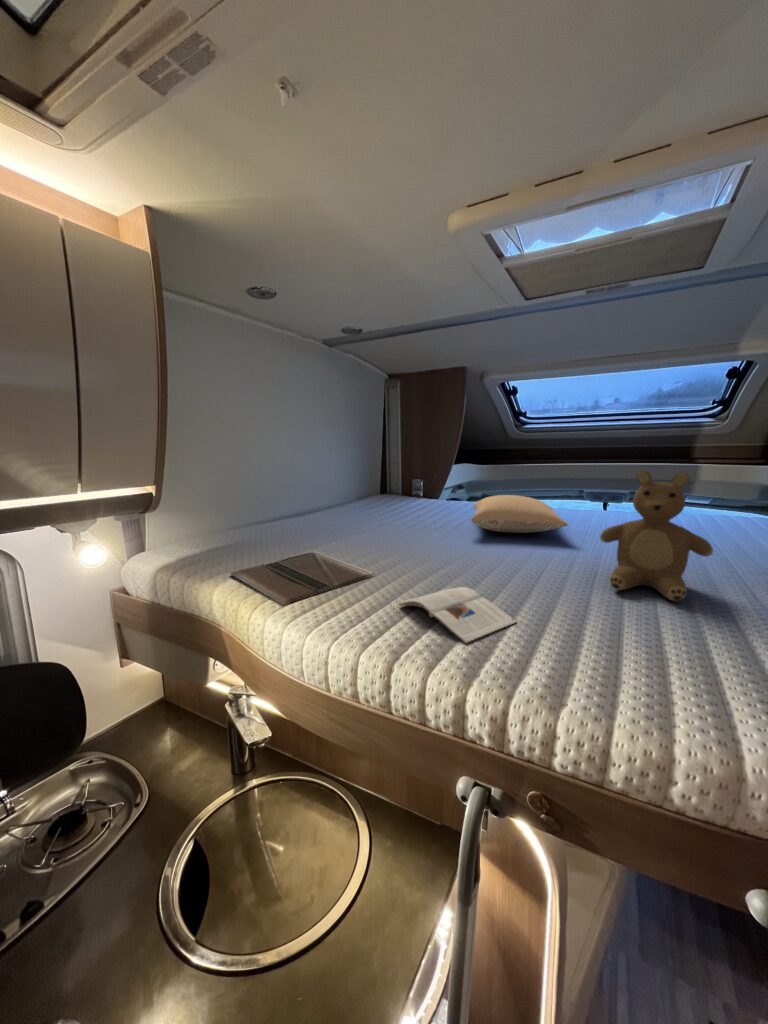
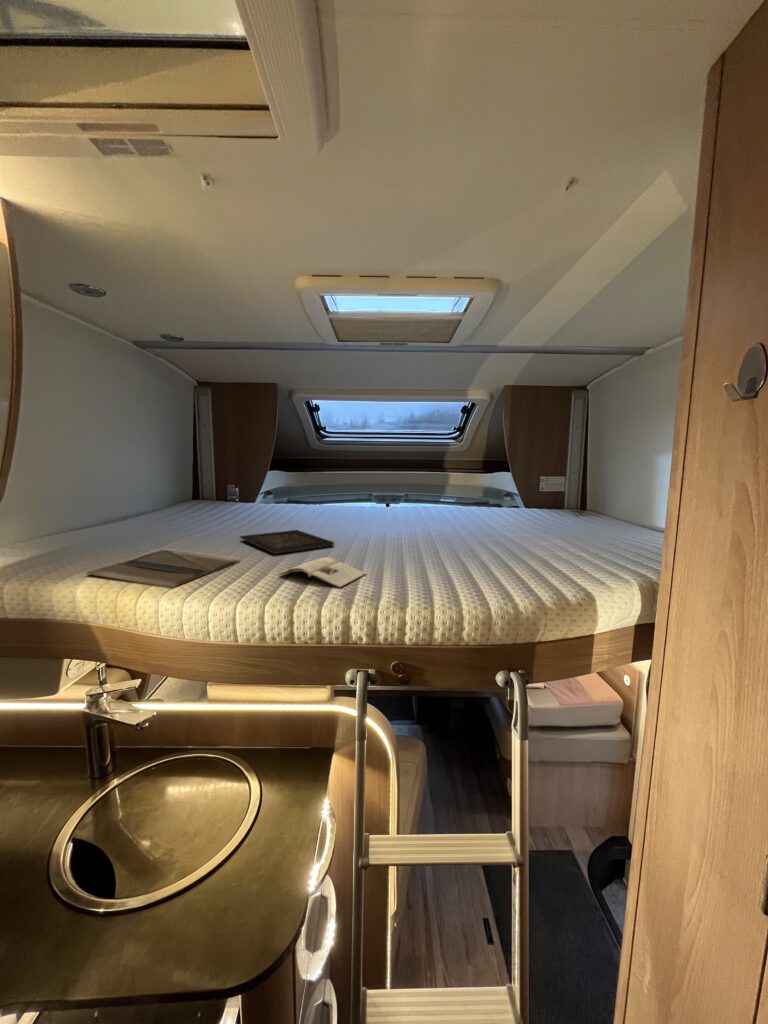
teddy bear: present [600,470,713,601] -> none [404,472,465,553]
pillow: present [471,495,568,533] -> none [299,495,378,525]
tray: none [392,537,495,570] -> present [240,530,334,554]

